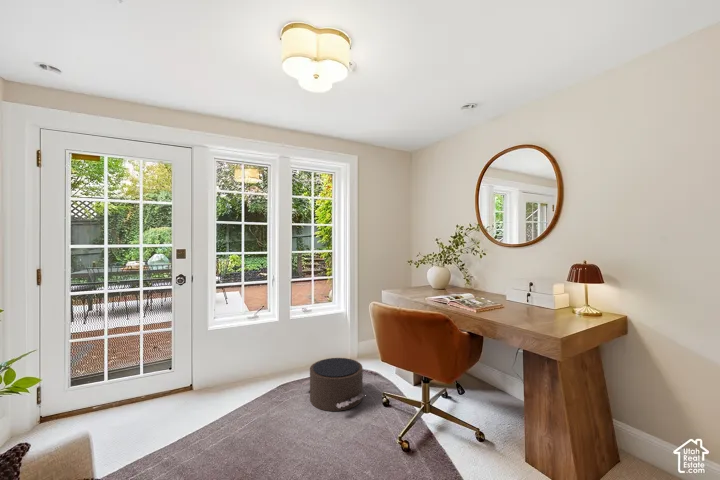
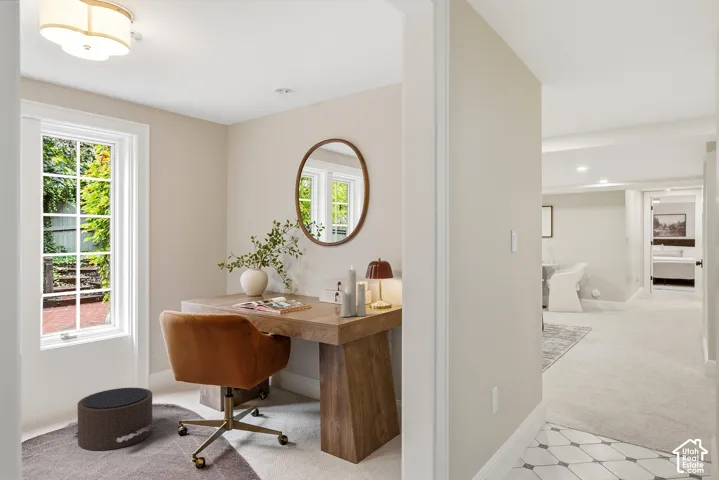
candle: none [545,265,577,325] -> present [341,269,366,317]

